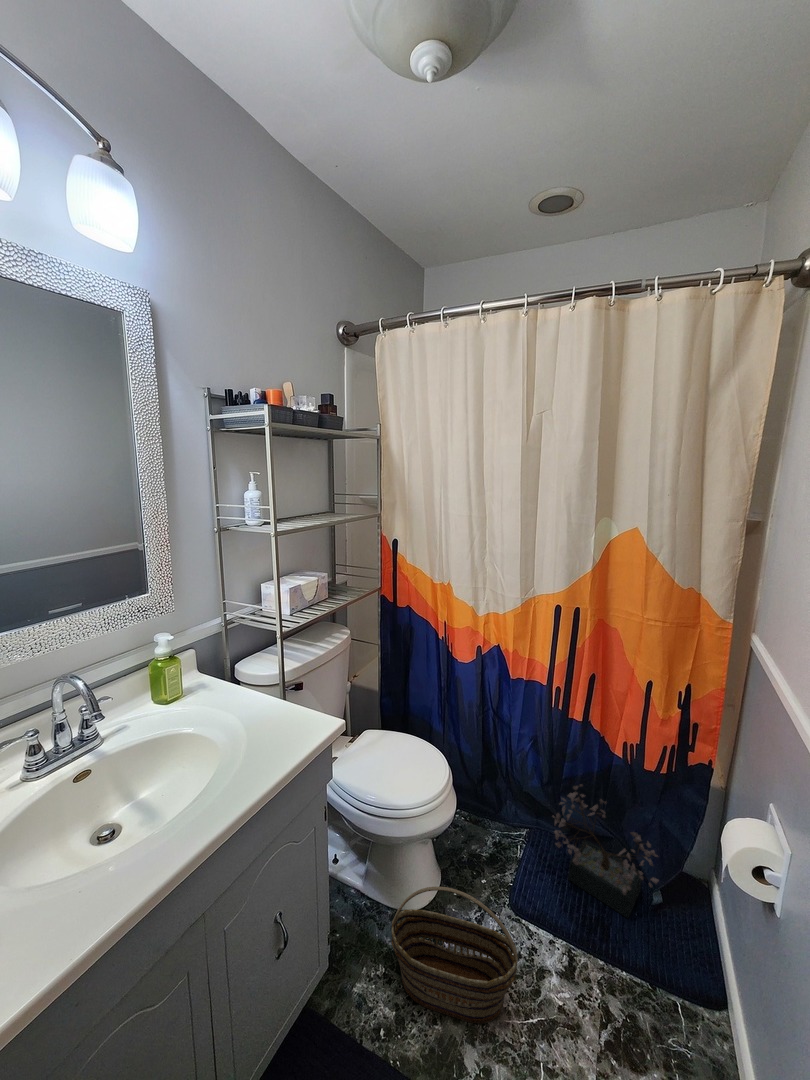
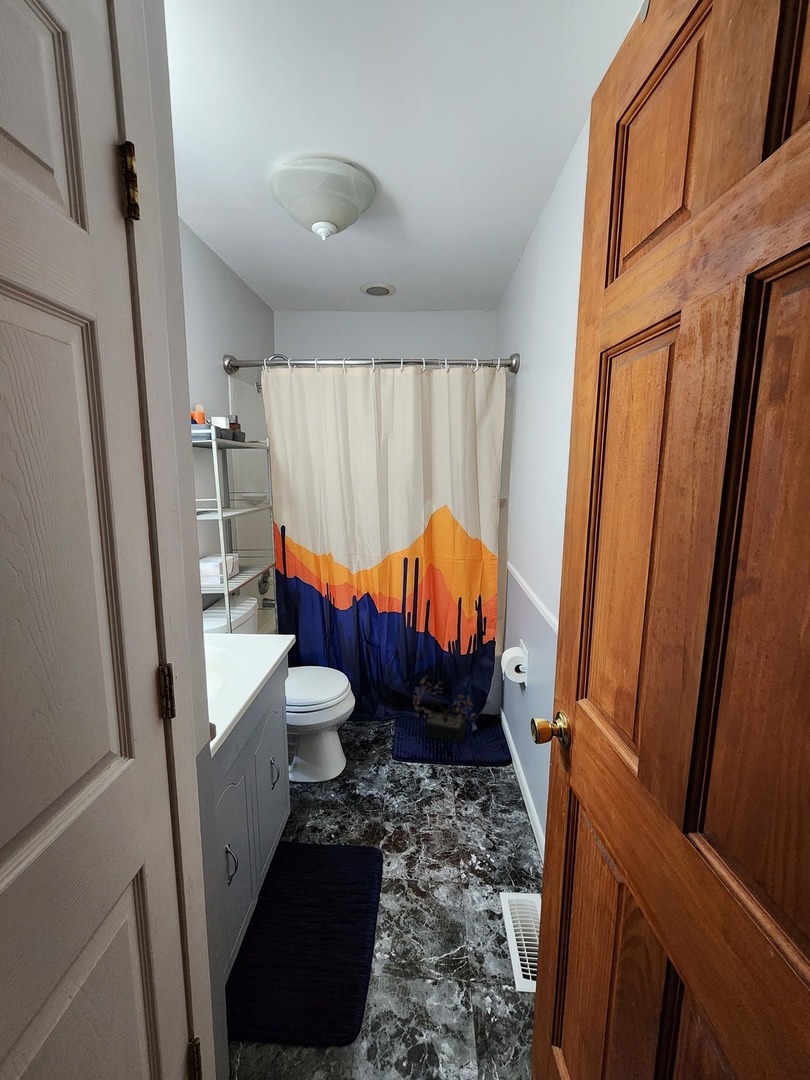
basket: present [392,887,518,1024] -> none [327,733,408,816]

